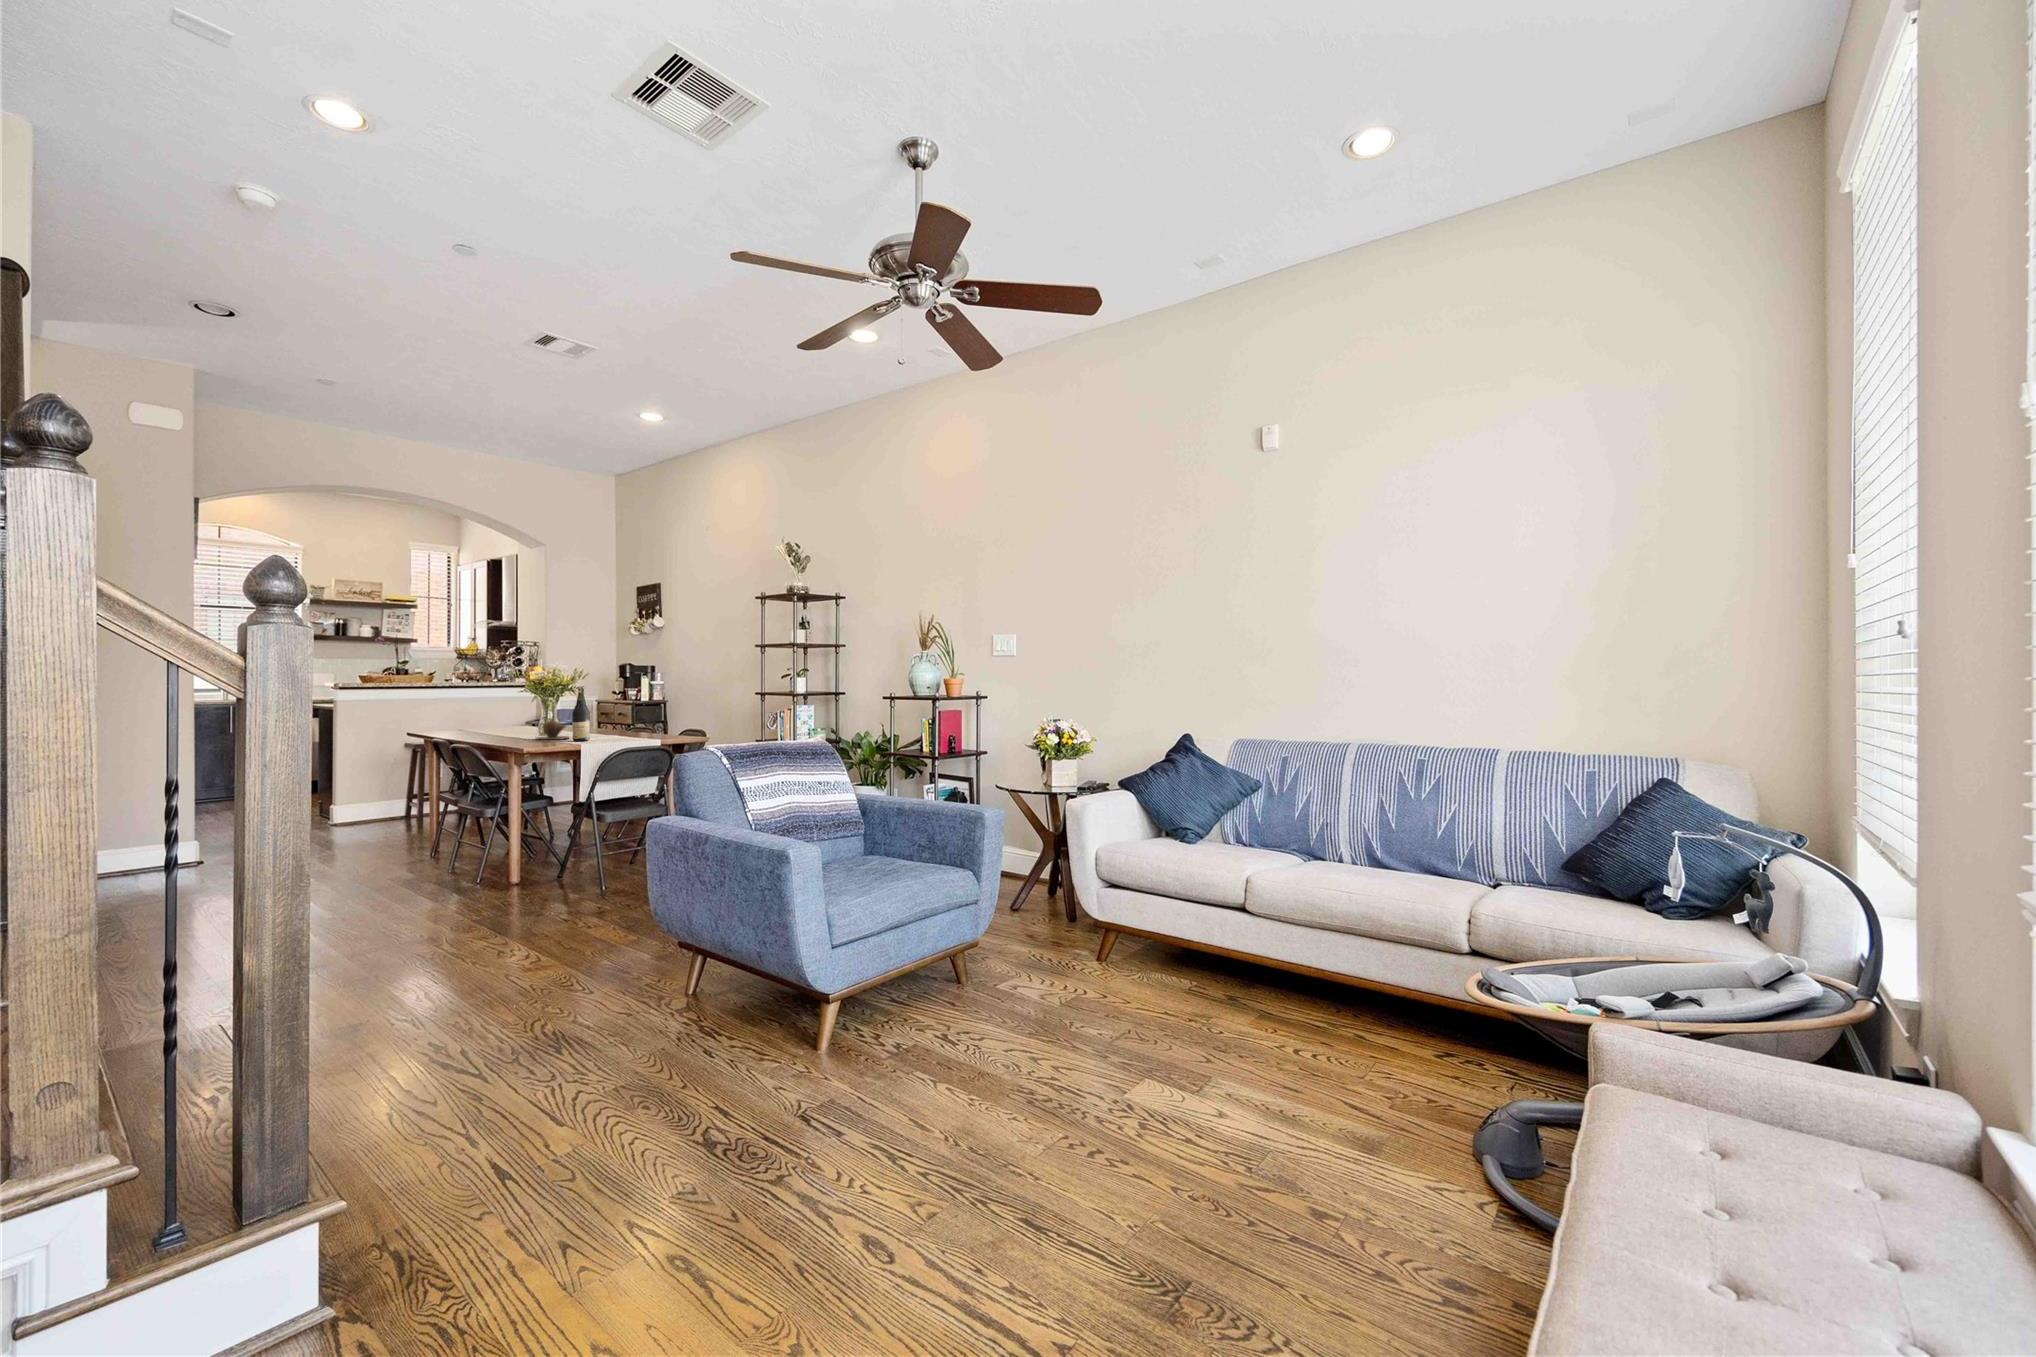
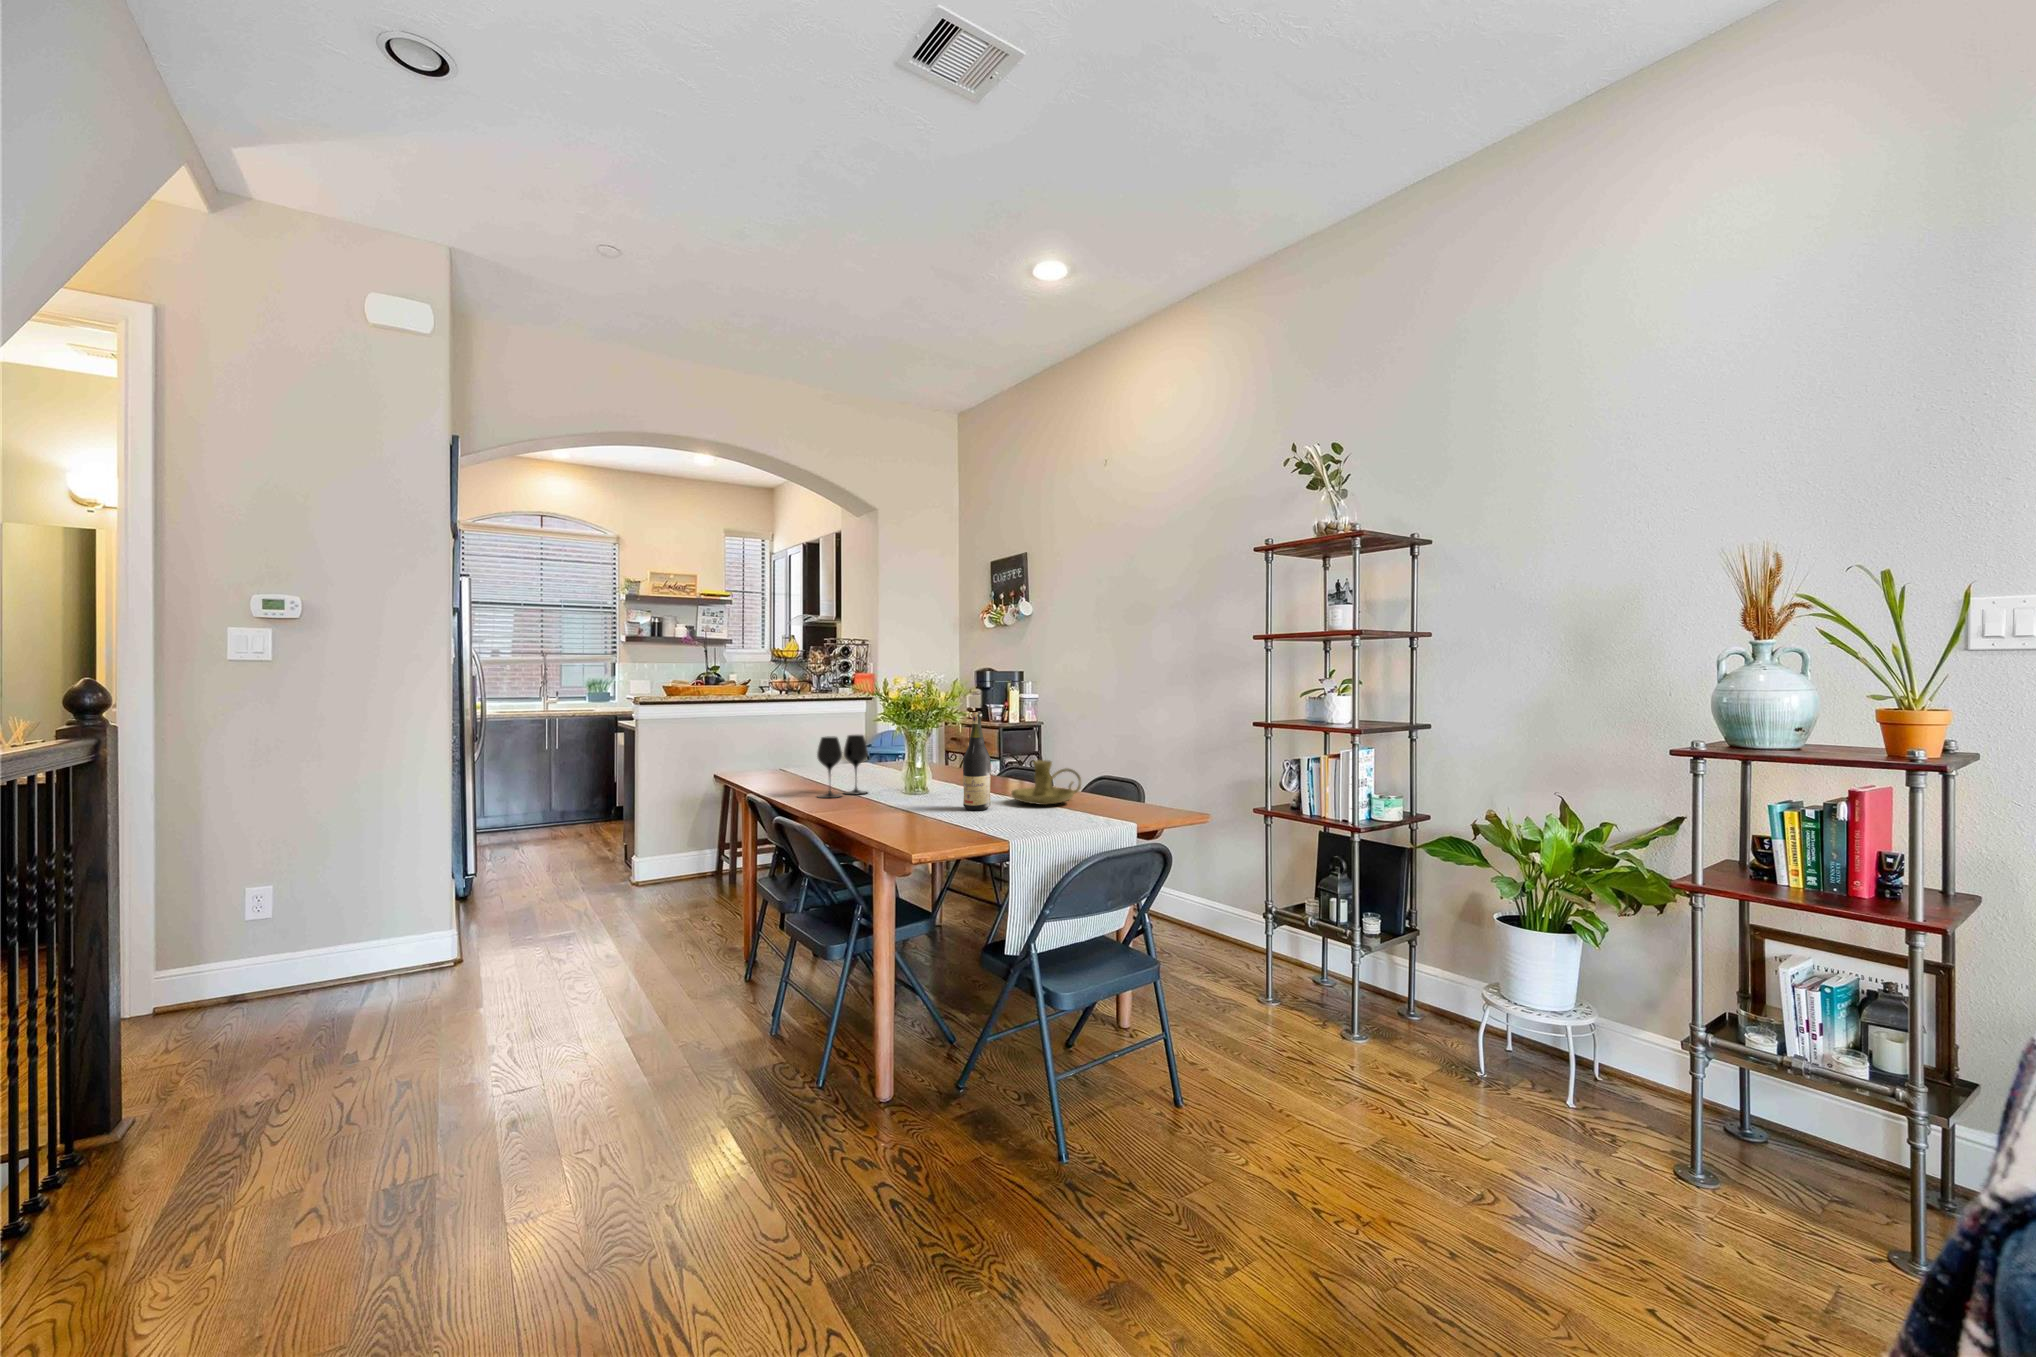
wine glass: none [480,702,516,739] -> present [817,735,868,798]
candle holder: none [606,715,653,739] -> present [1011,760,1081,805]
teapot: present [536,716,569,740] -> none [901,761,953,805]

